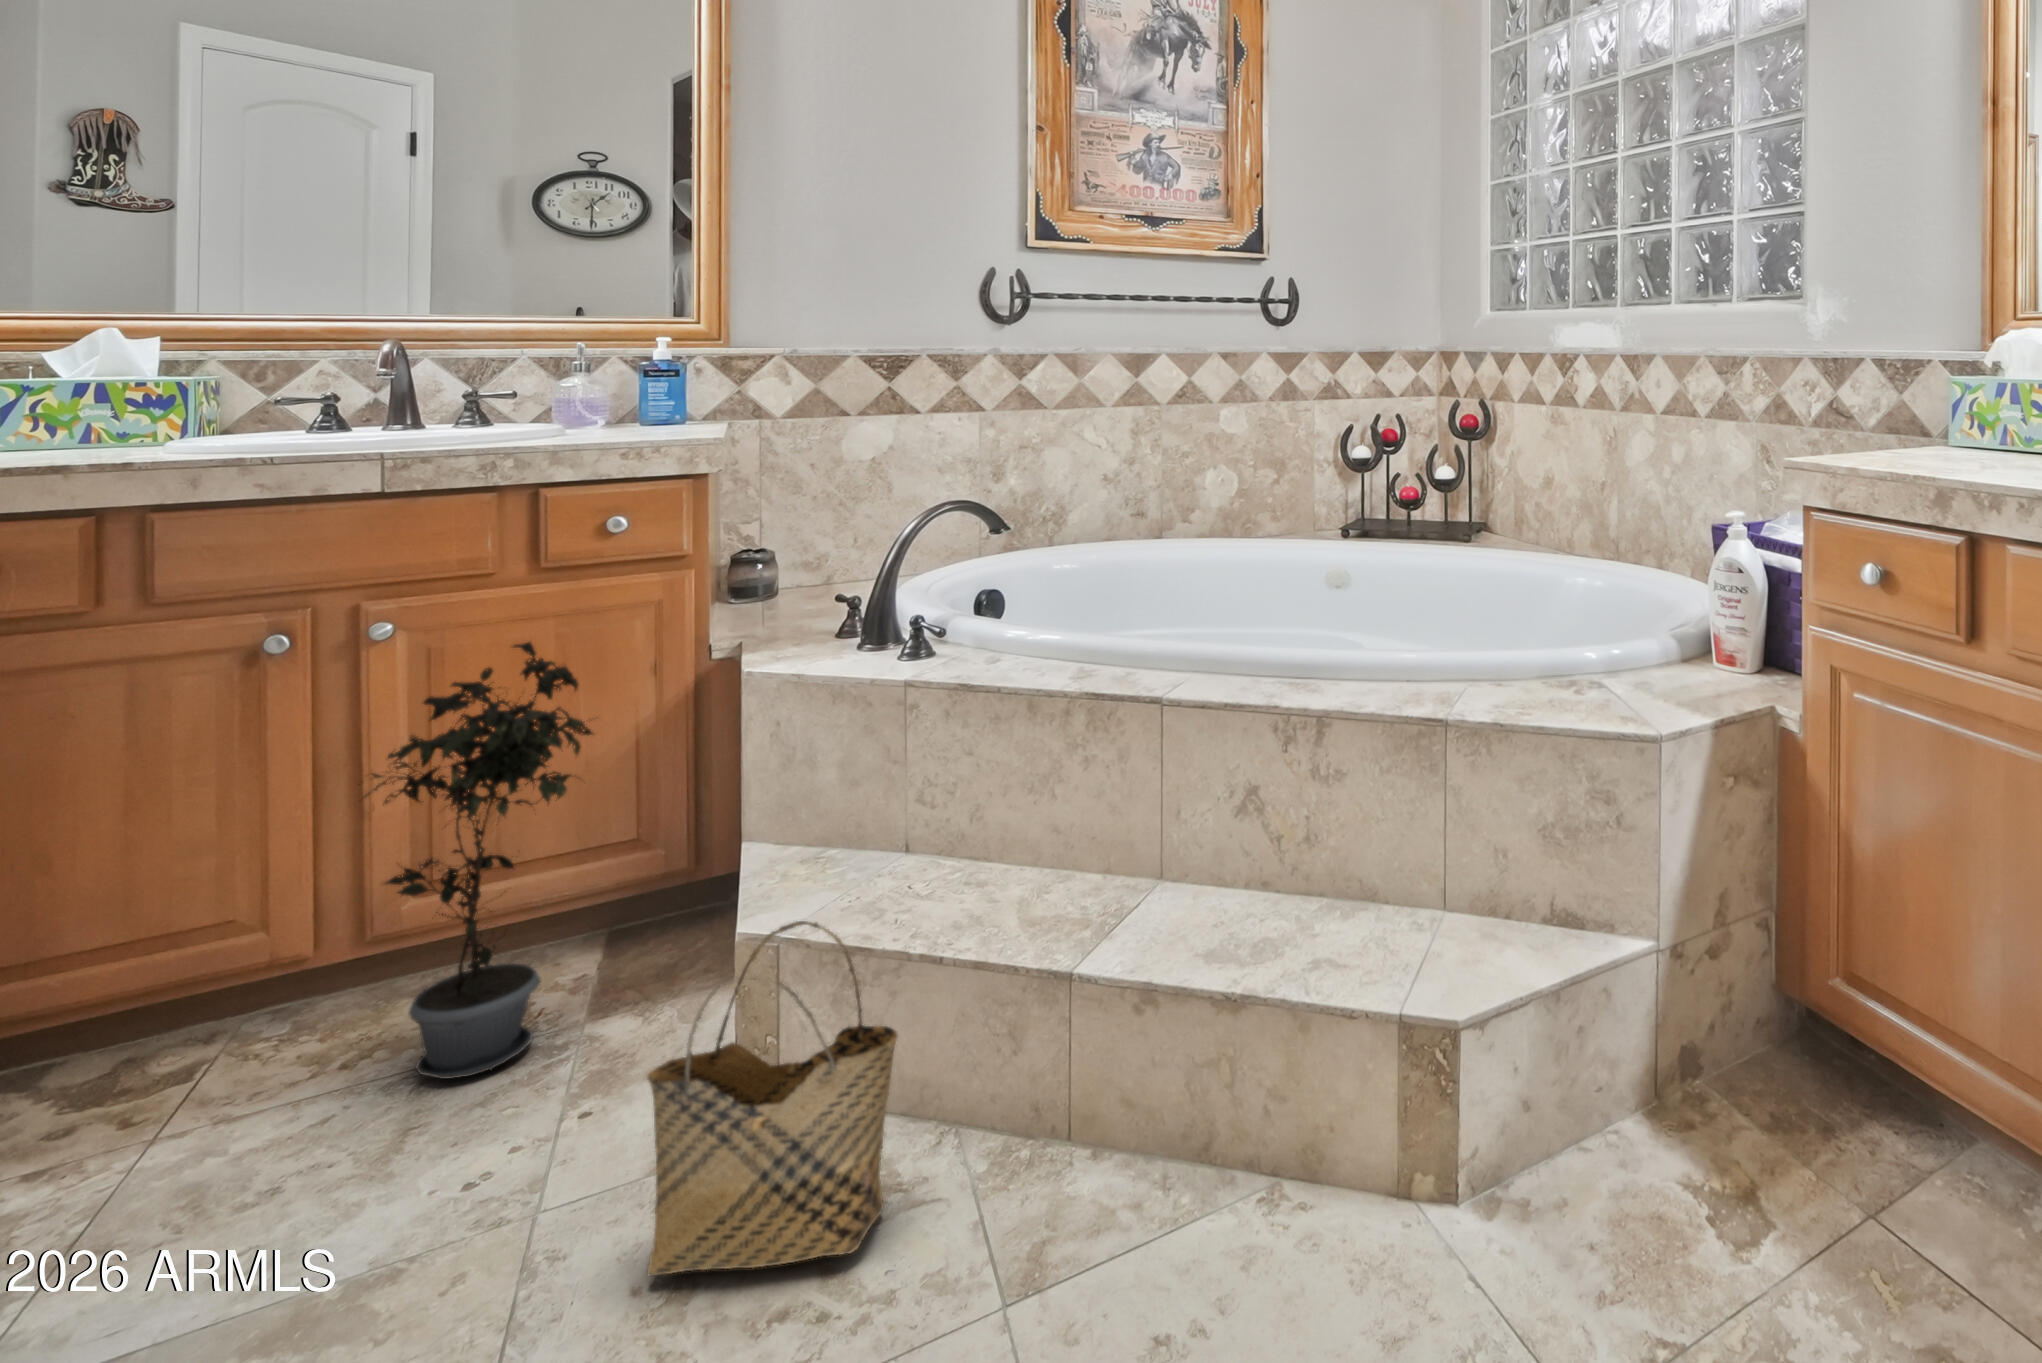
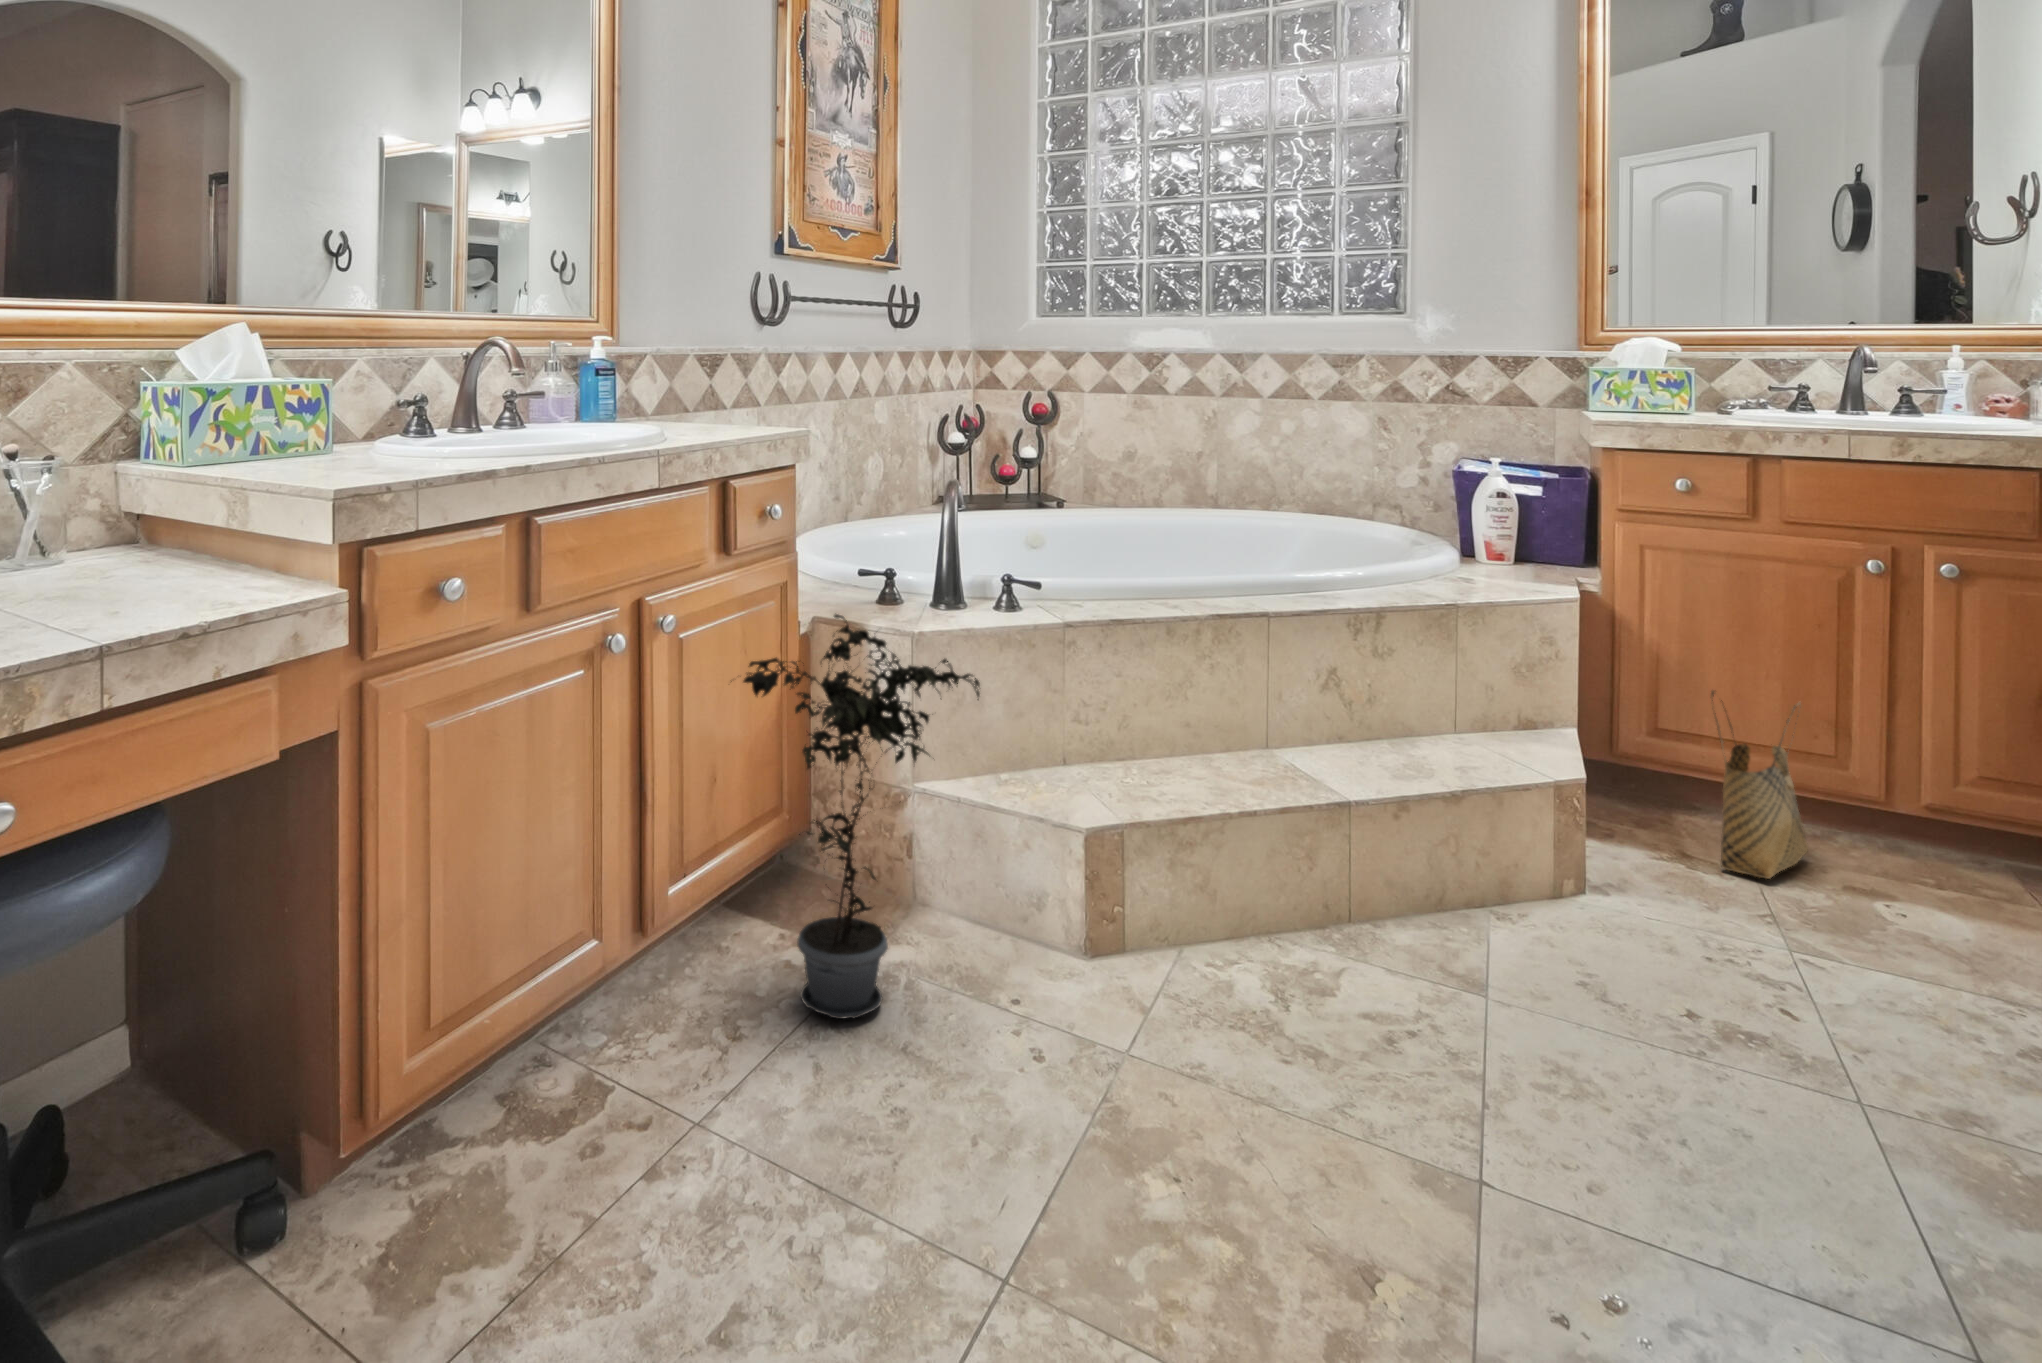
woven basket: present [647,921,897,1276] -> present [1711,690,1808,879]

